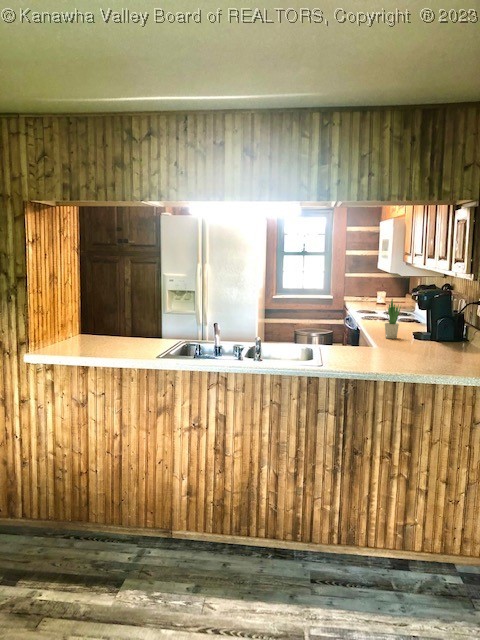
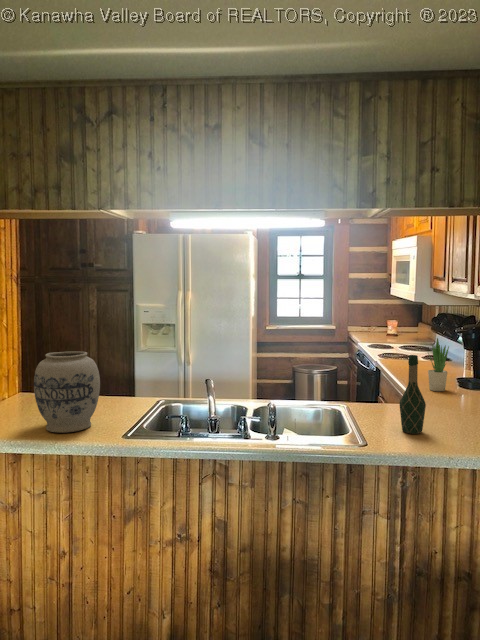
vase: none [97,300,141,353] -> present [34,351,100,433]
wine bottle: none [347,305,365,359] -> present [400,355,426,434]

